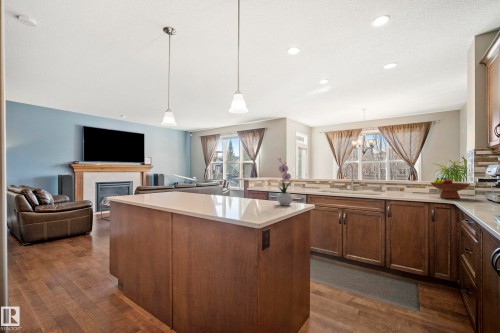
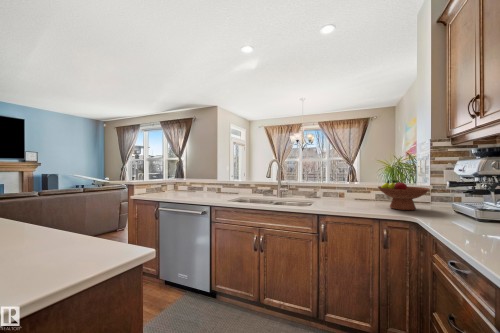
flower arrangement: present [277,159,293,205] -> none [28,138,98,266]

